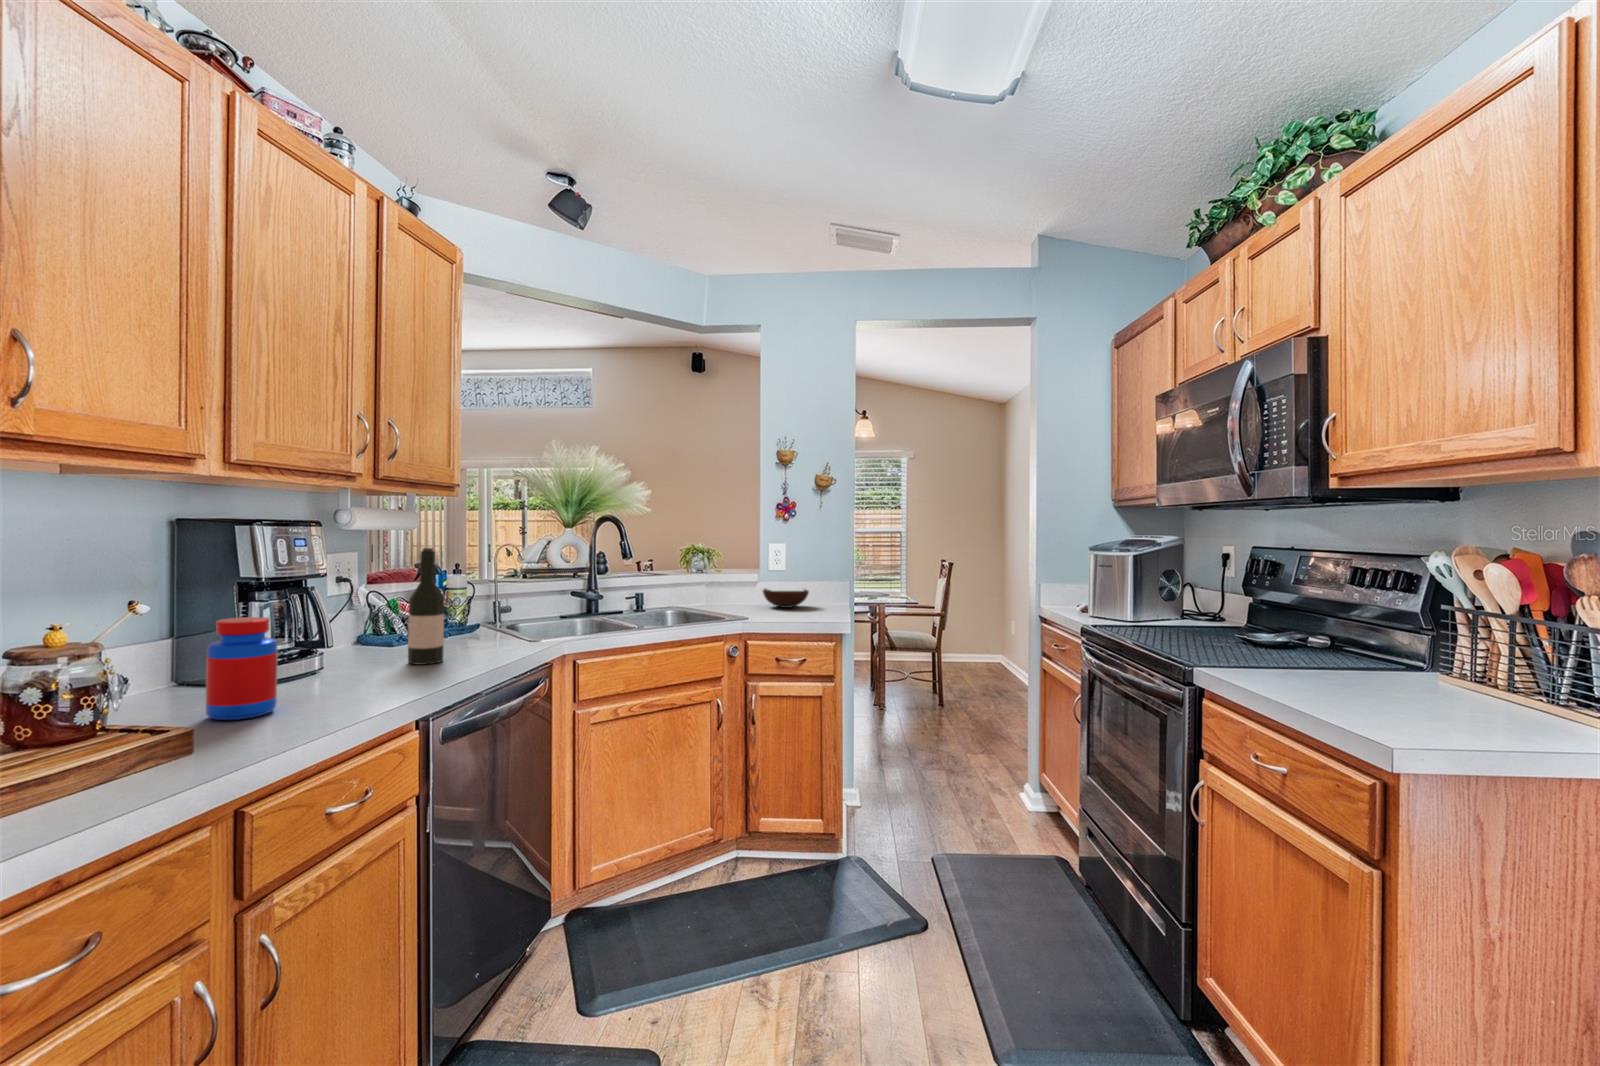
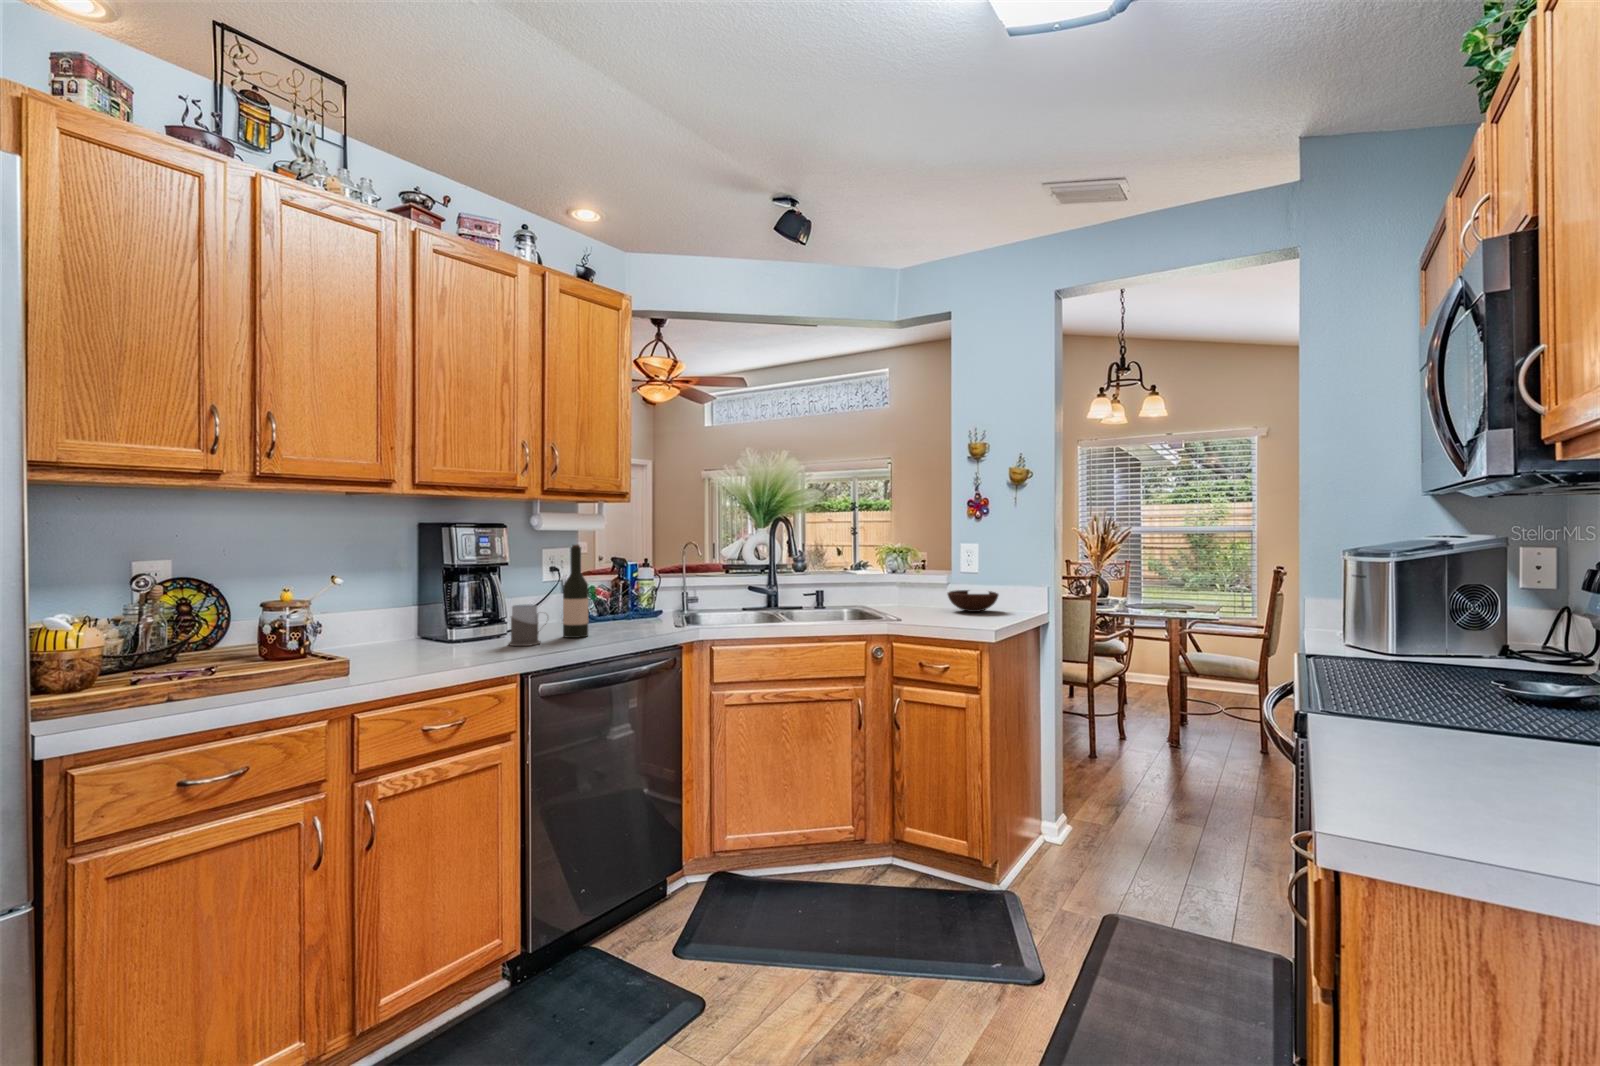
jar: present [206,617,278,720] -> none [390,591,433,661]
mug: none [353,626,413,682] -> present [509,605,546,646]

